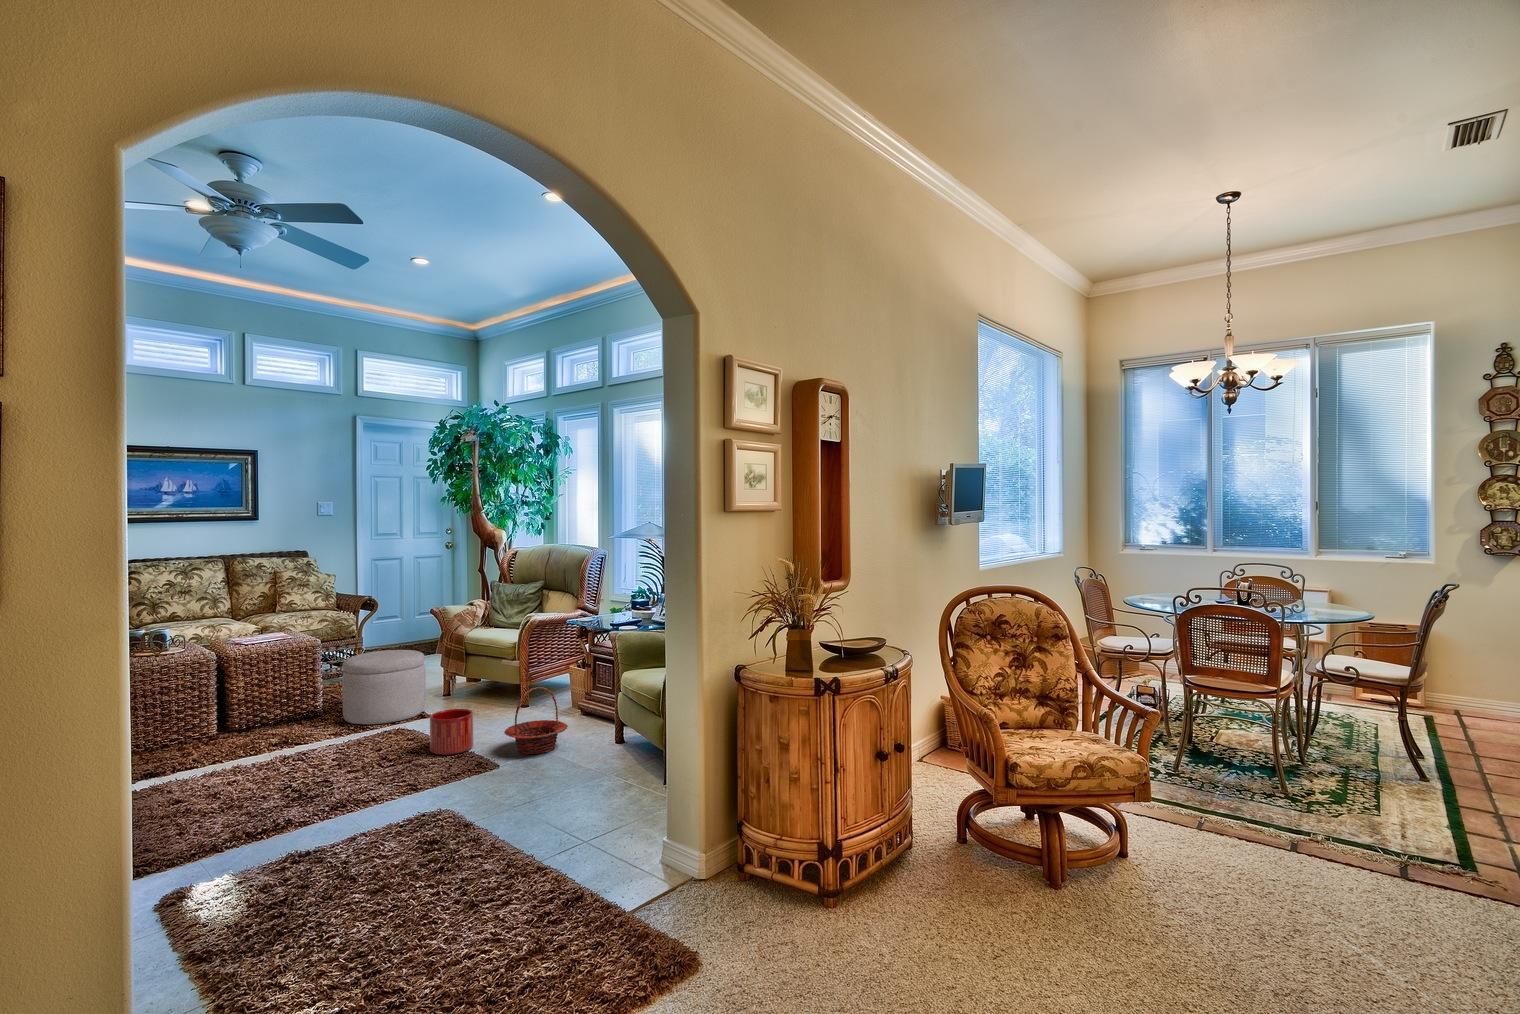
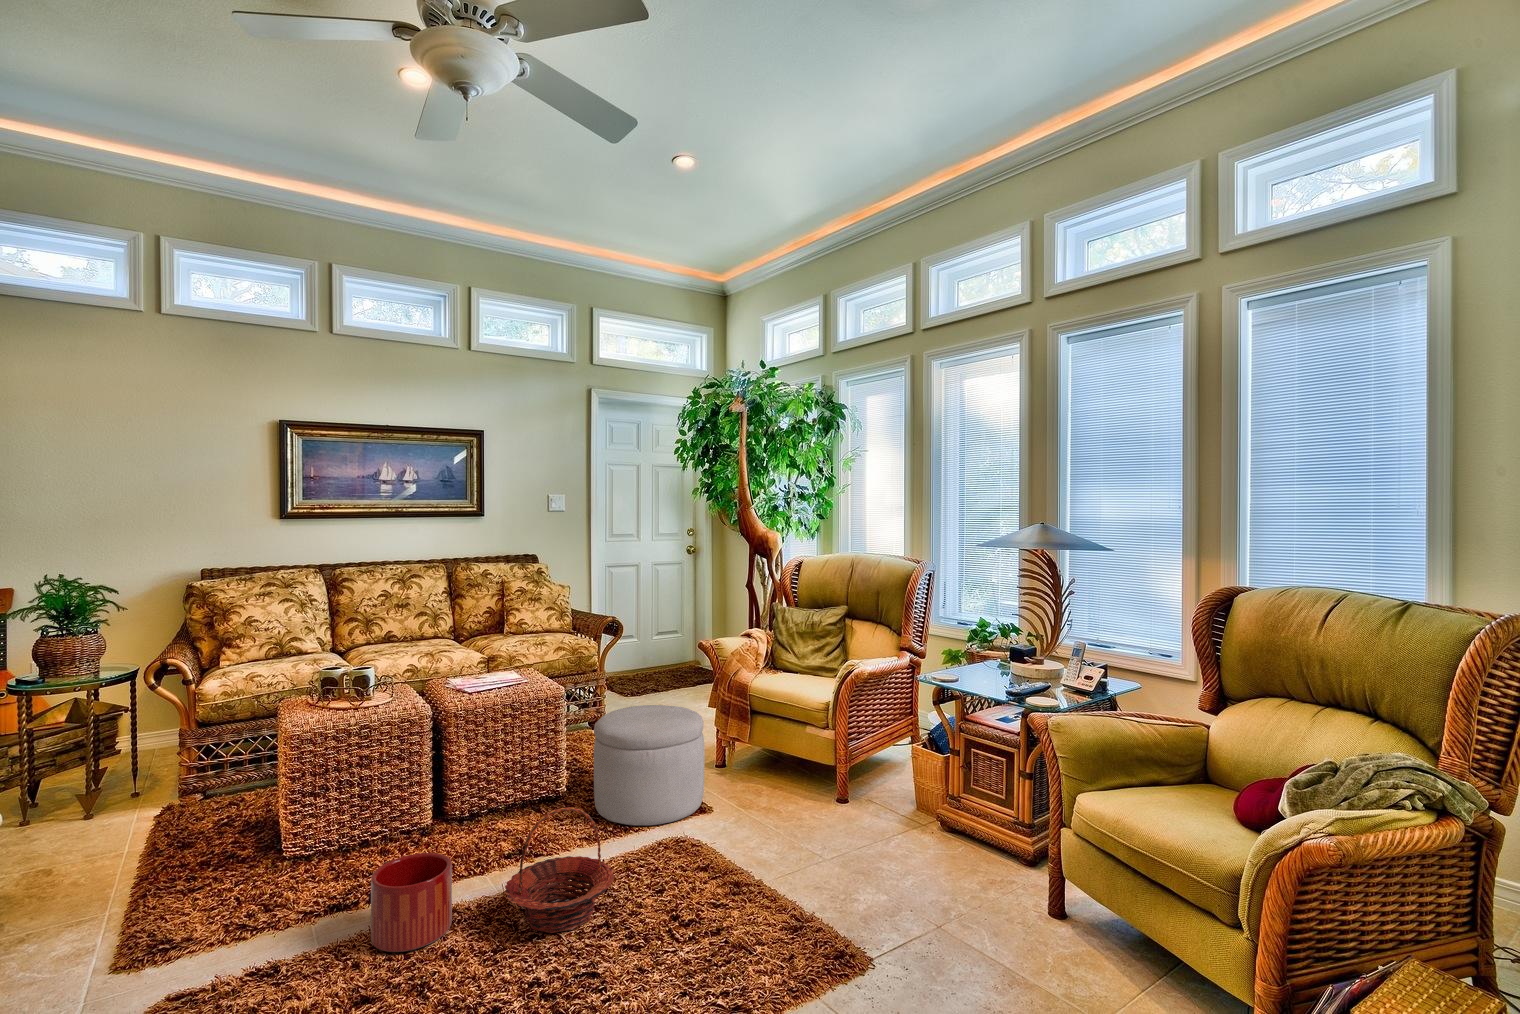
basket: present [504,687,568,754] -> present [505,807,615,933]
planter: present [430,709,474,755] -> present [371,853,452,952]

